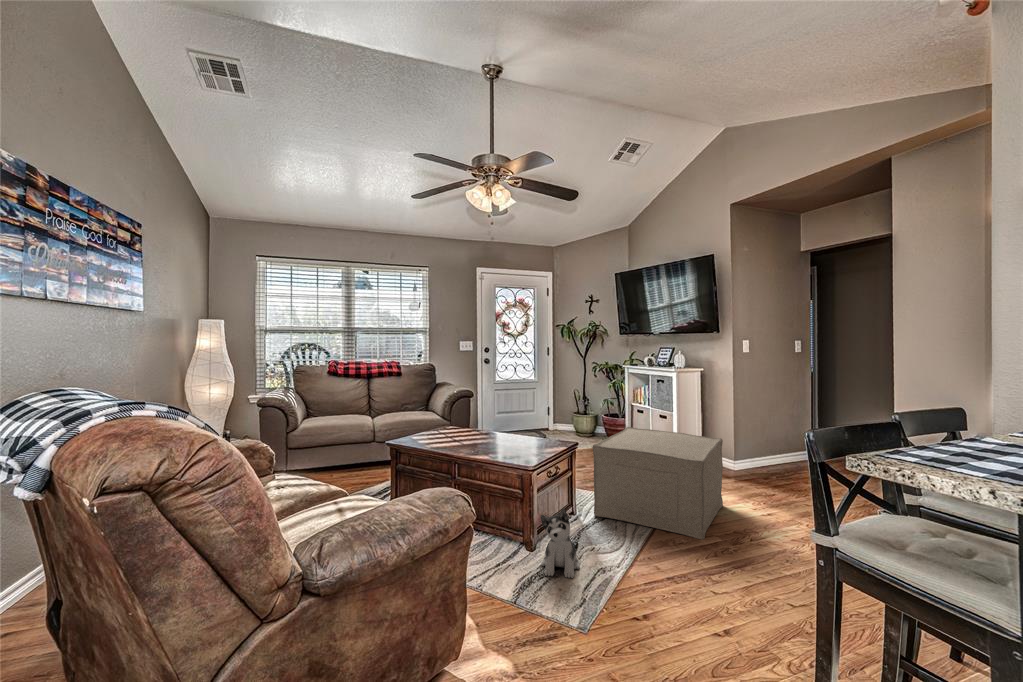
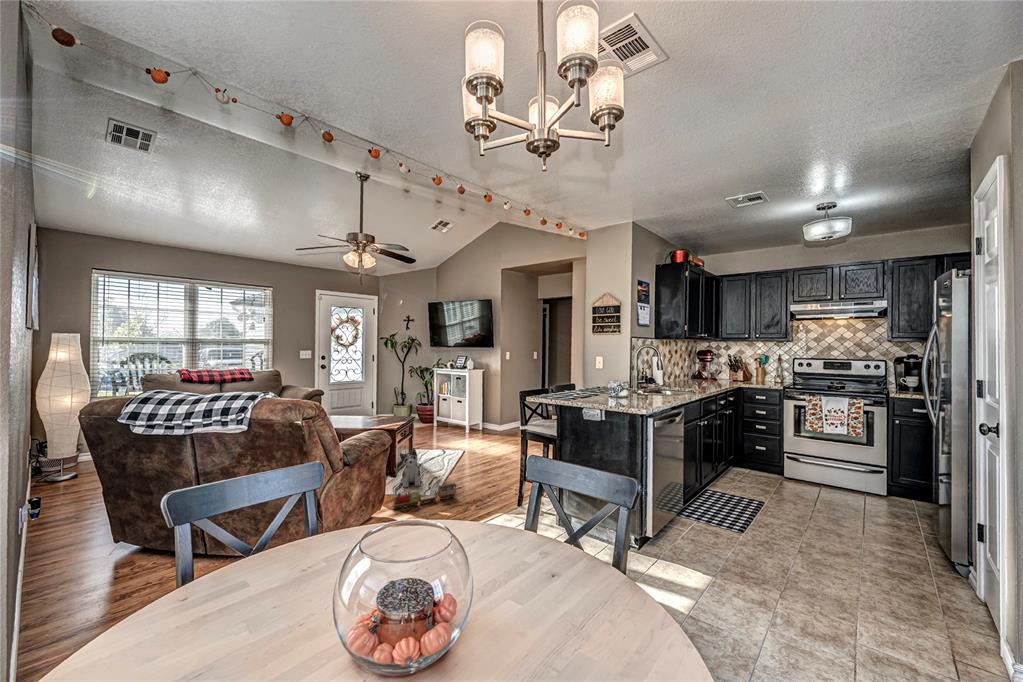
ottoman: present [592,427,723,540] -> none [423,405,497,462]
toy train: none [509,597,632,634] -> present [392,483,456,509]

